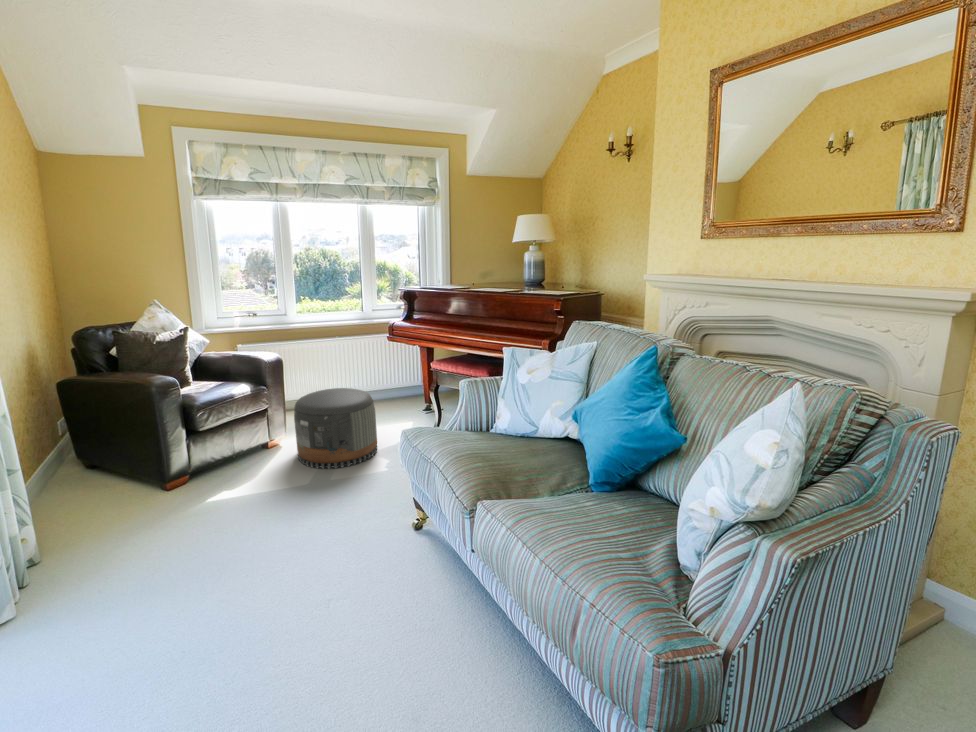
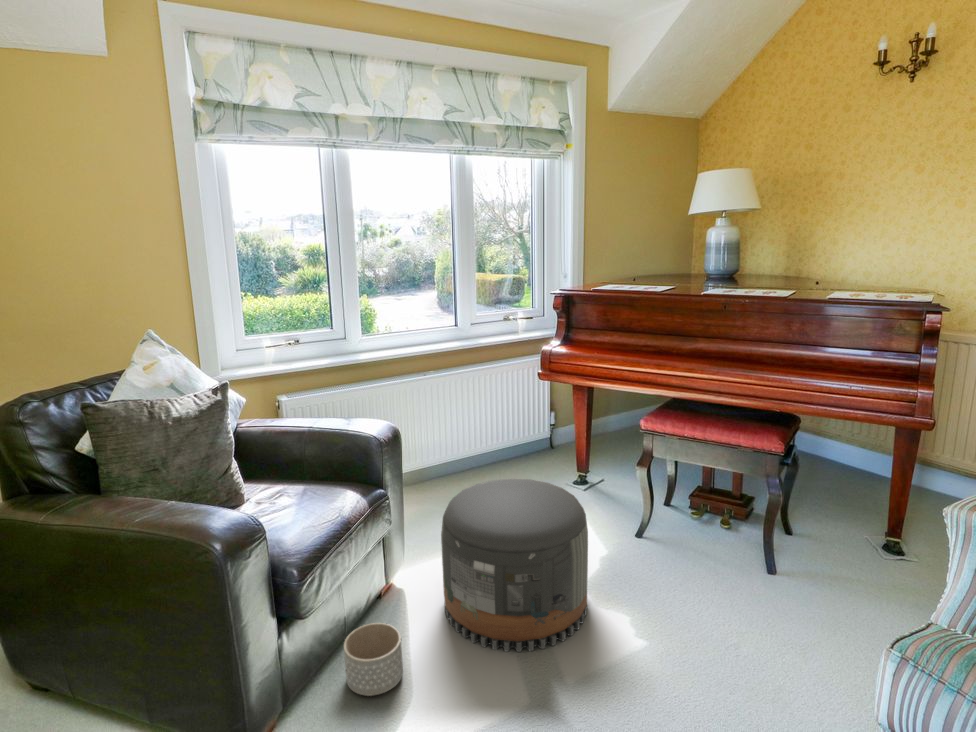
planter: none [228,448,261,478] -> present [344,623,403,696]

